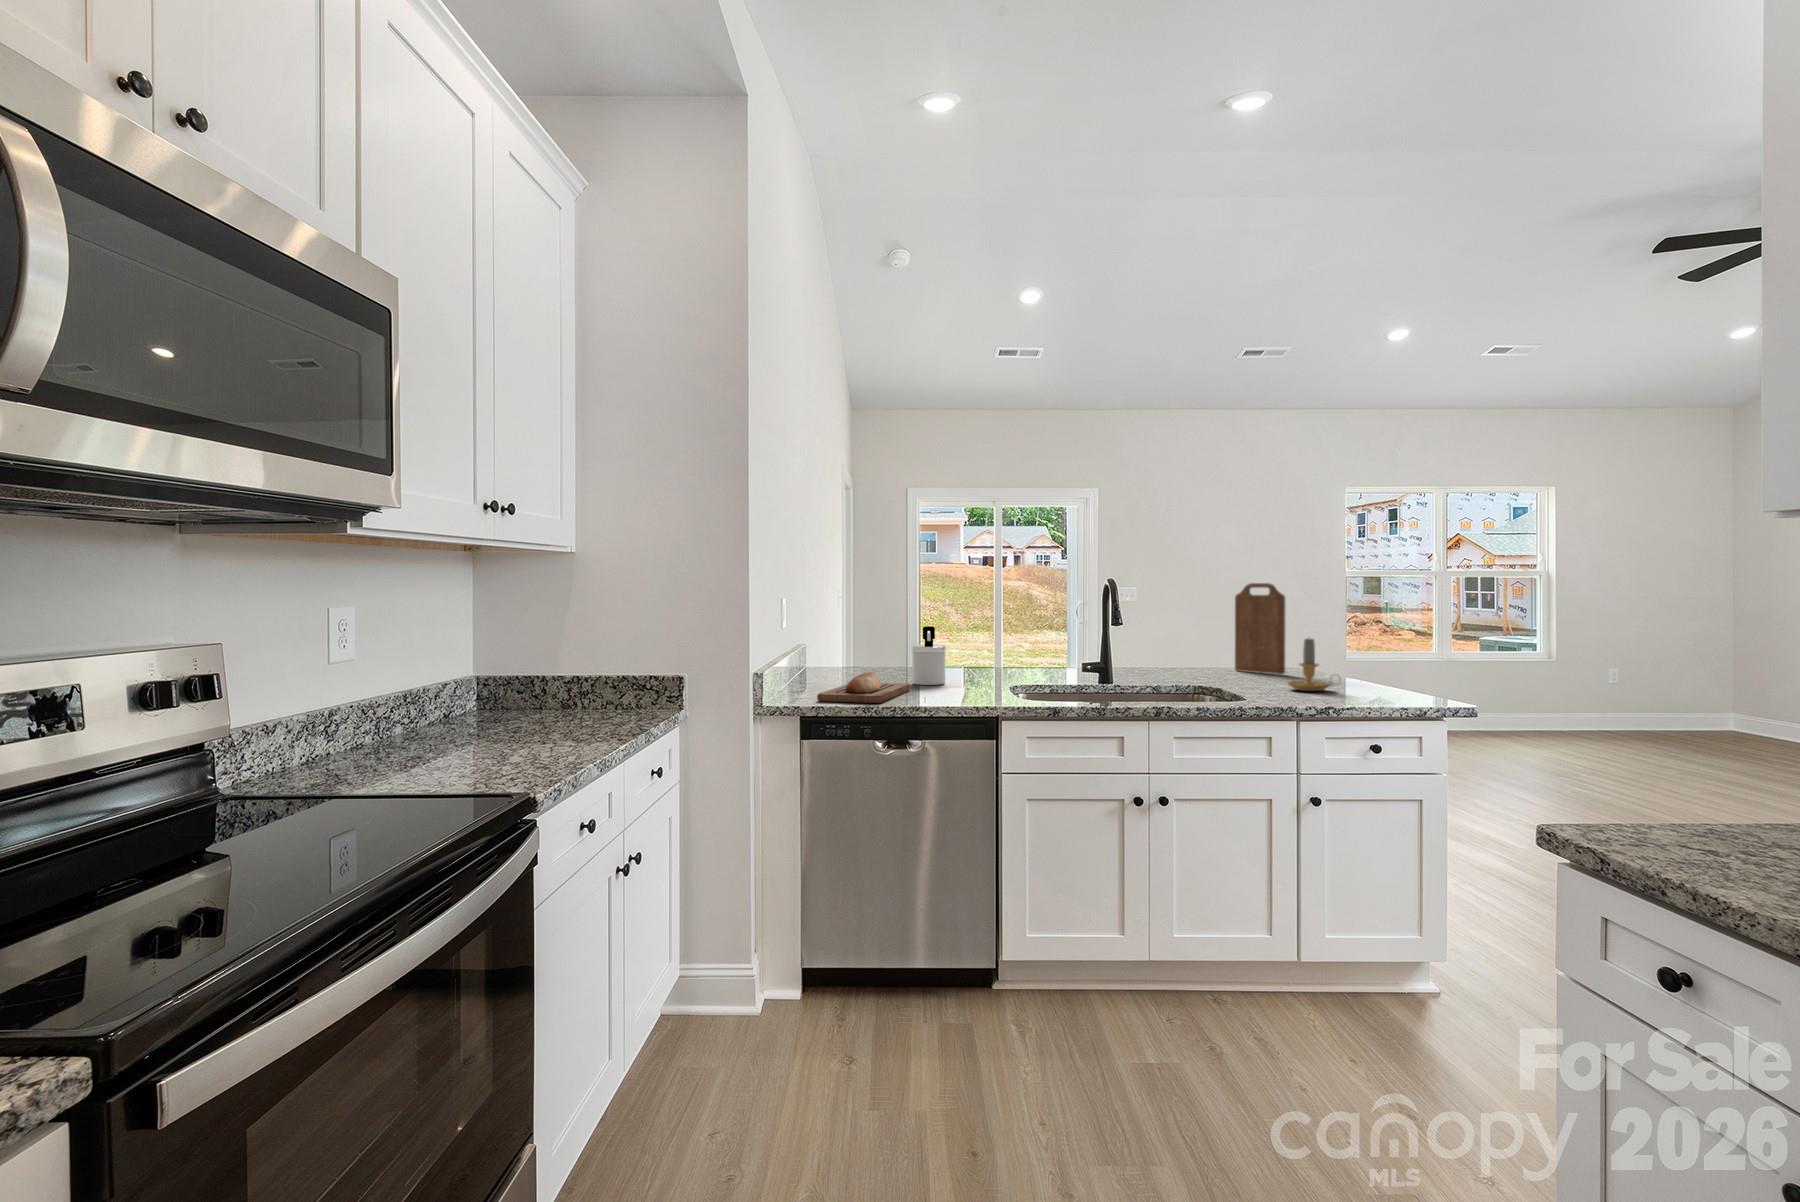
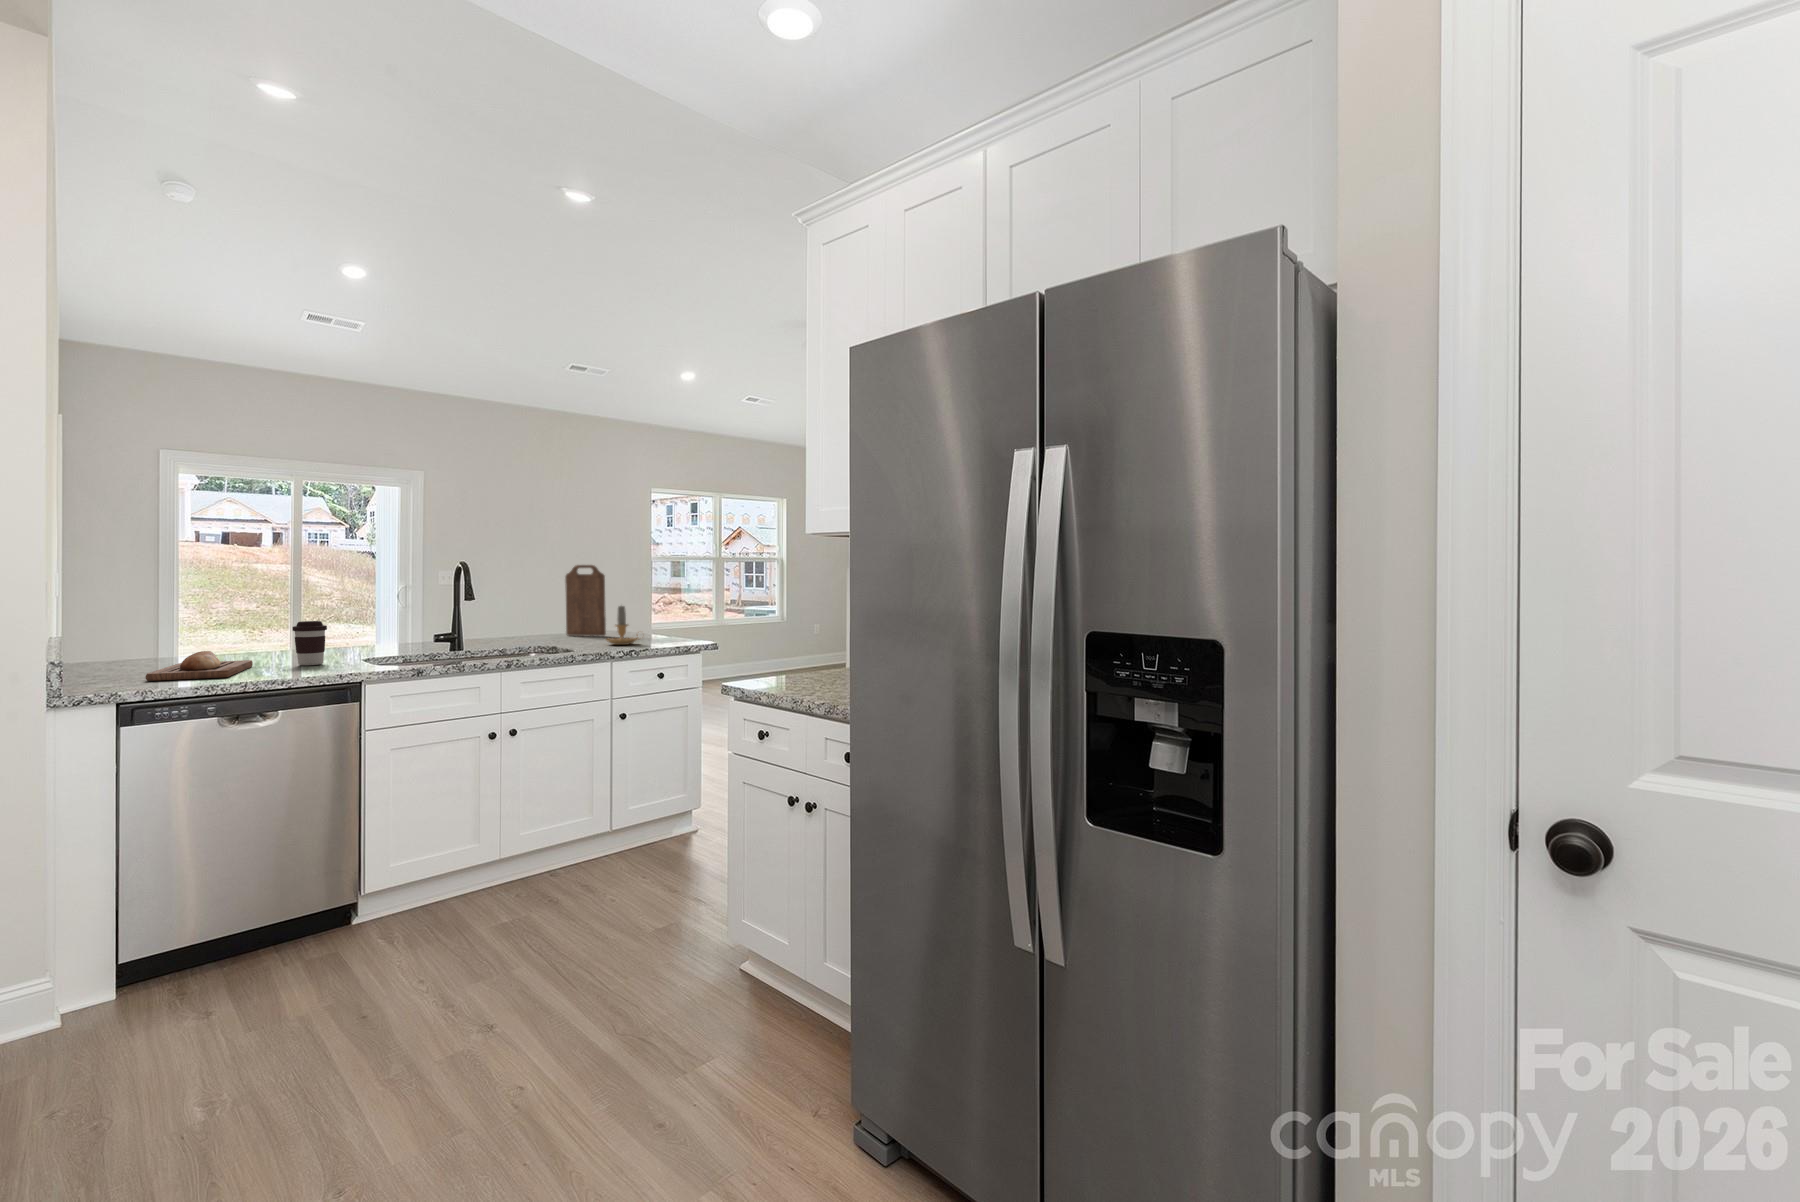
soap dispenser: present [911,626,946,685] -> none [248,605,290,662]
coffee cup: none [943,646,974,694] -> present [292,621,327,665]

